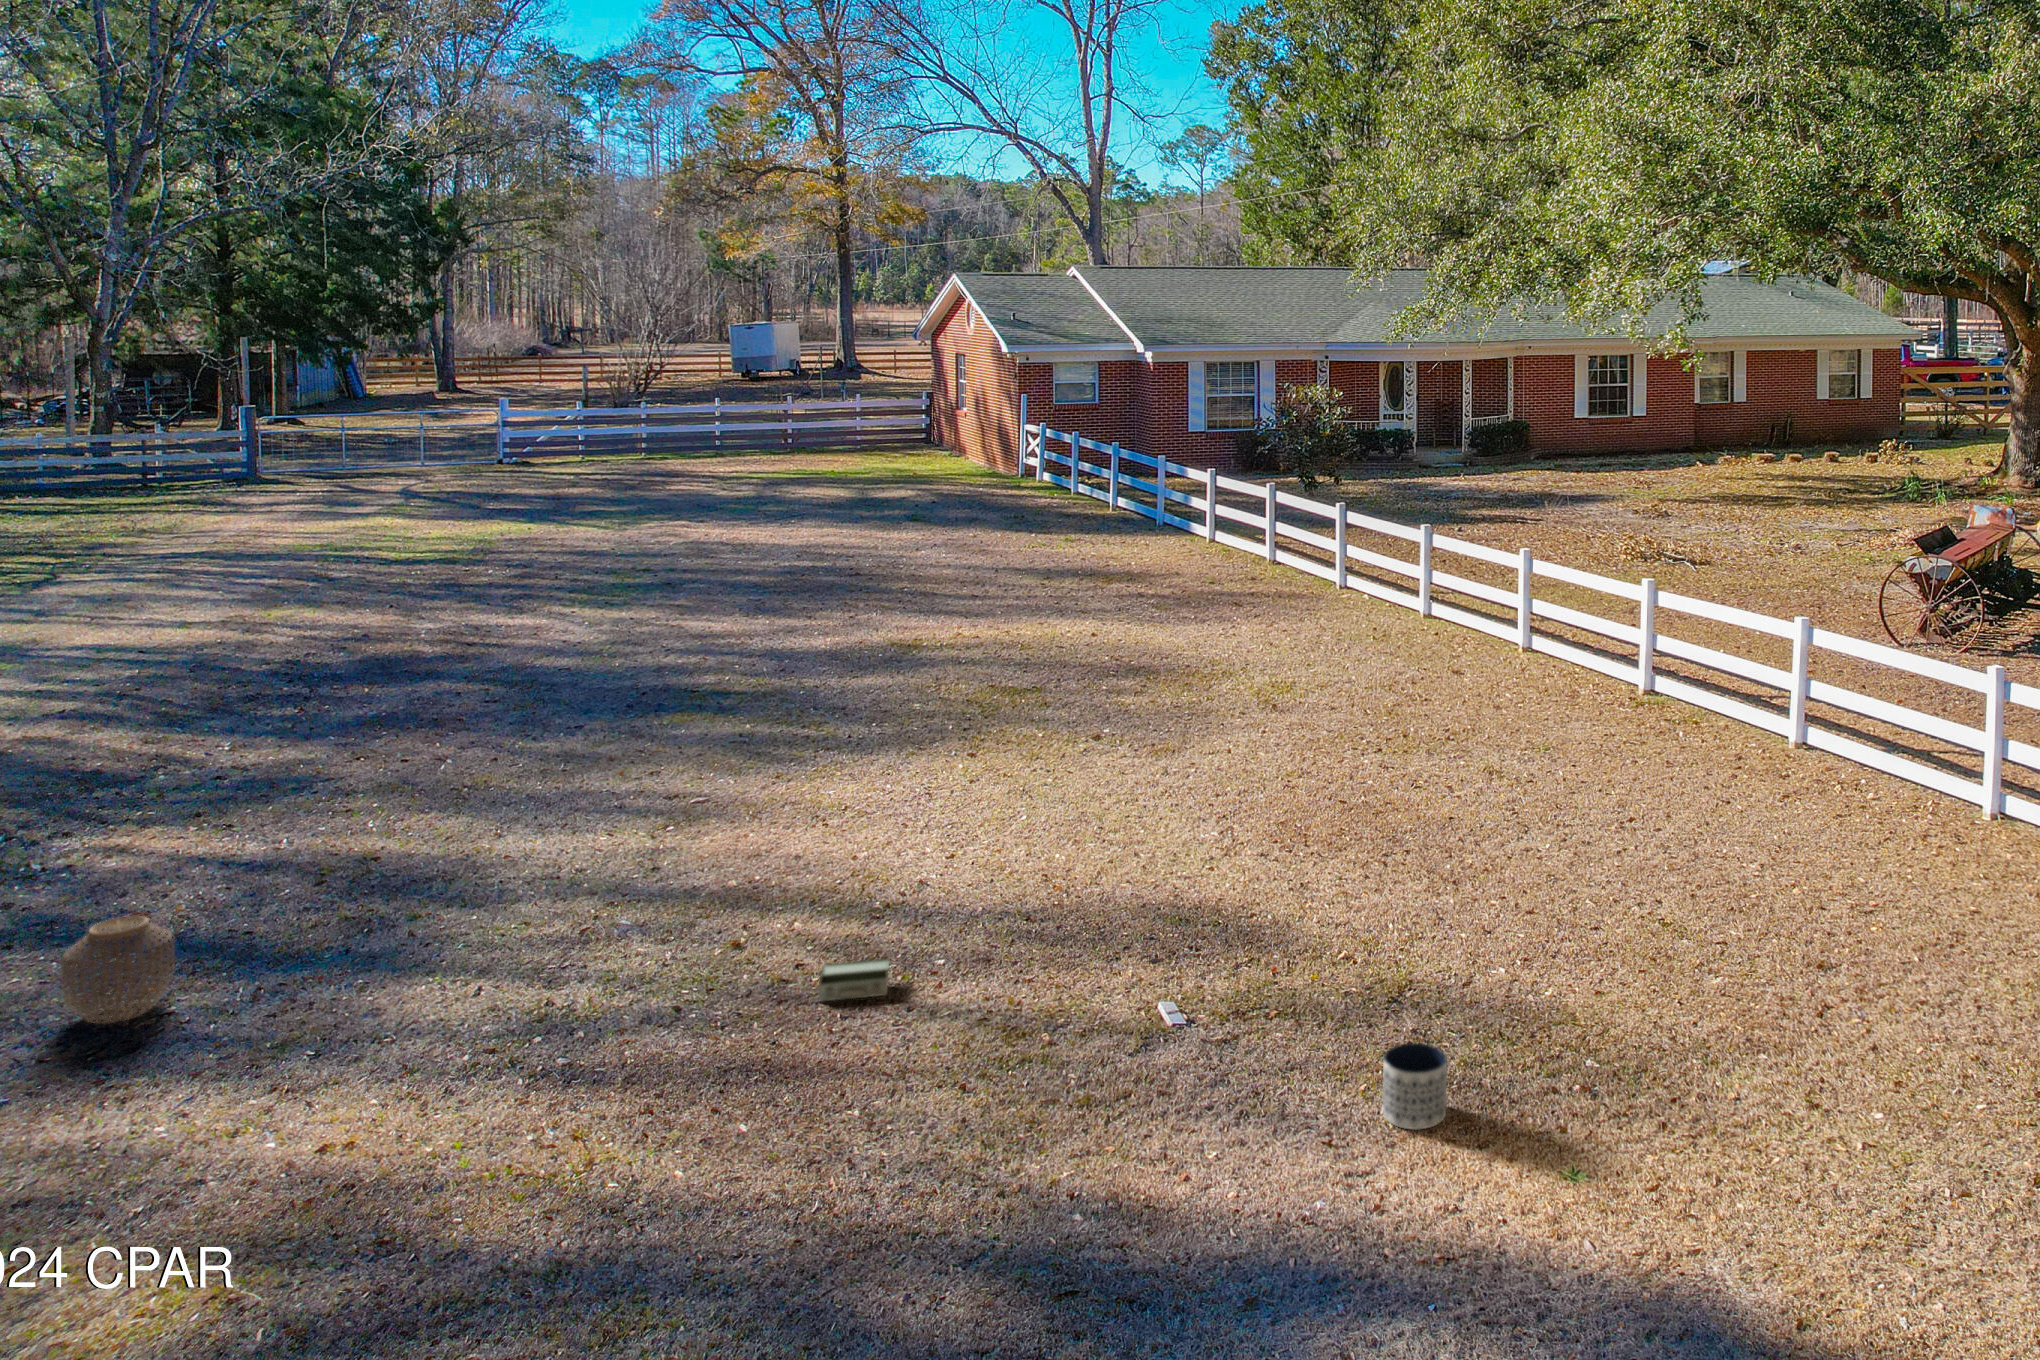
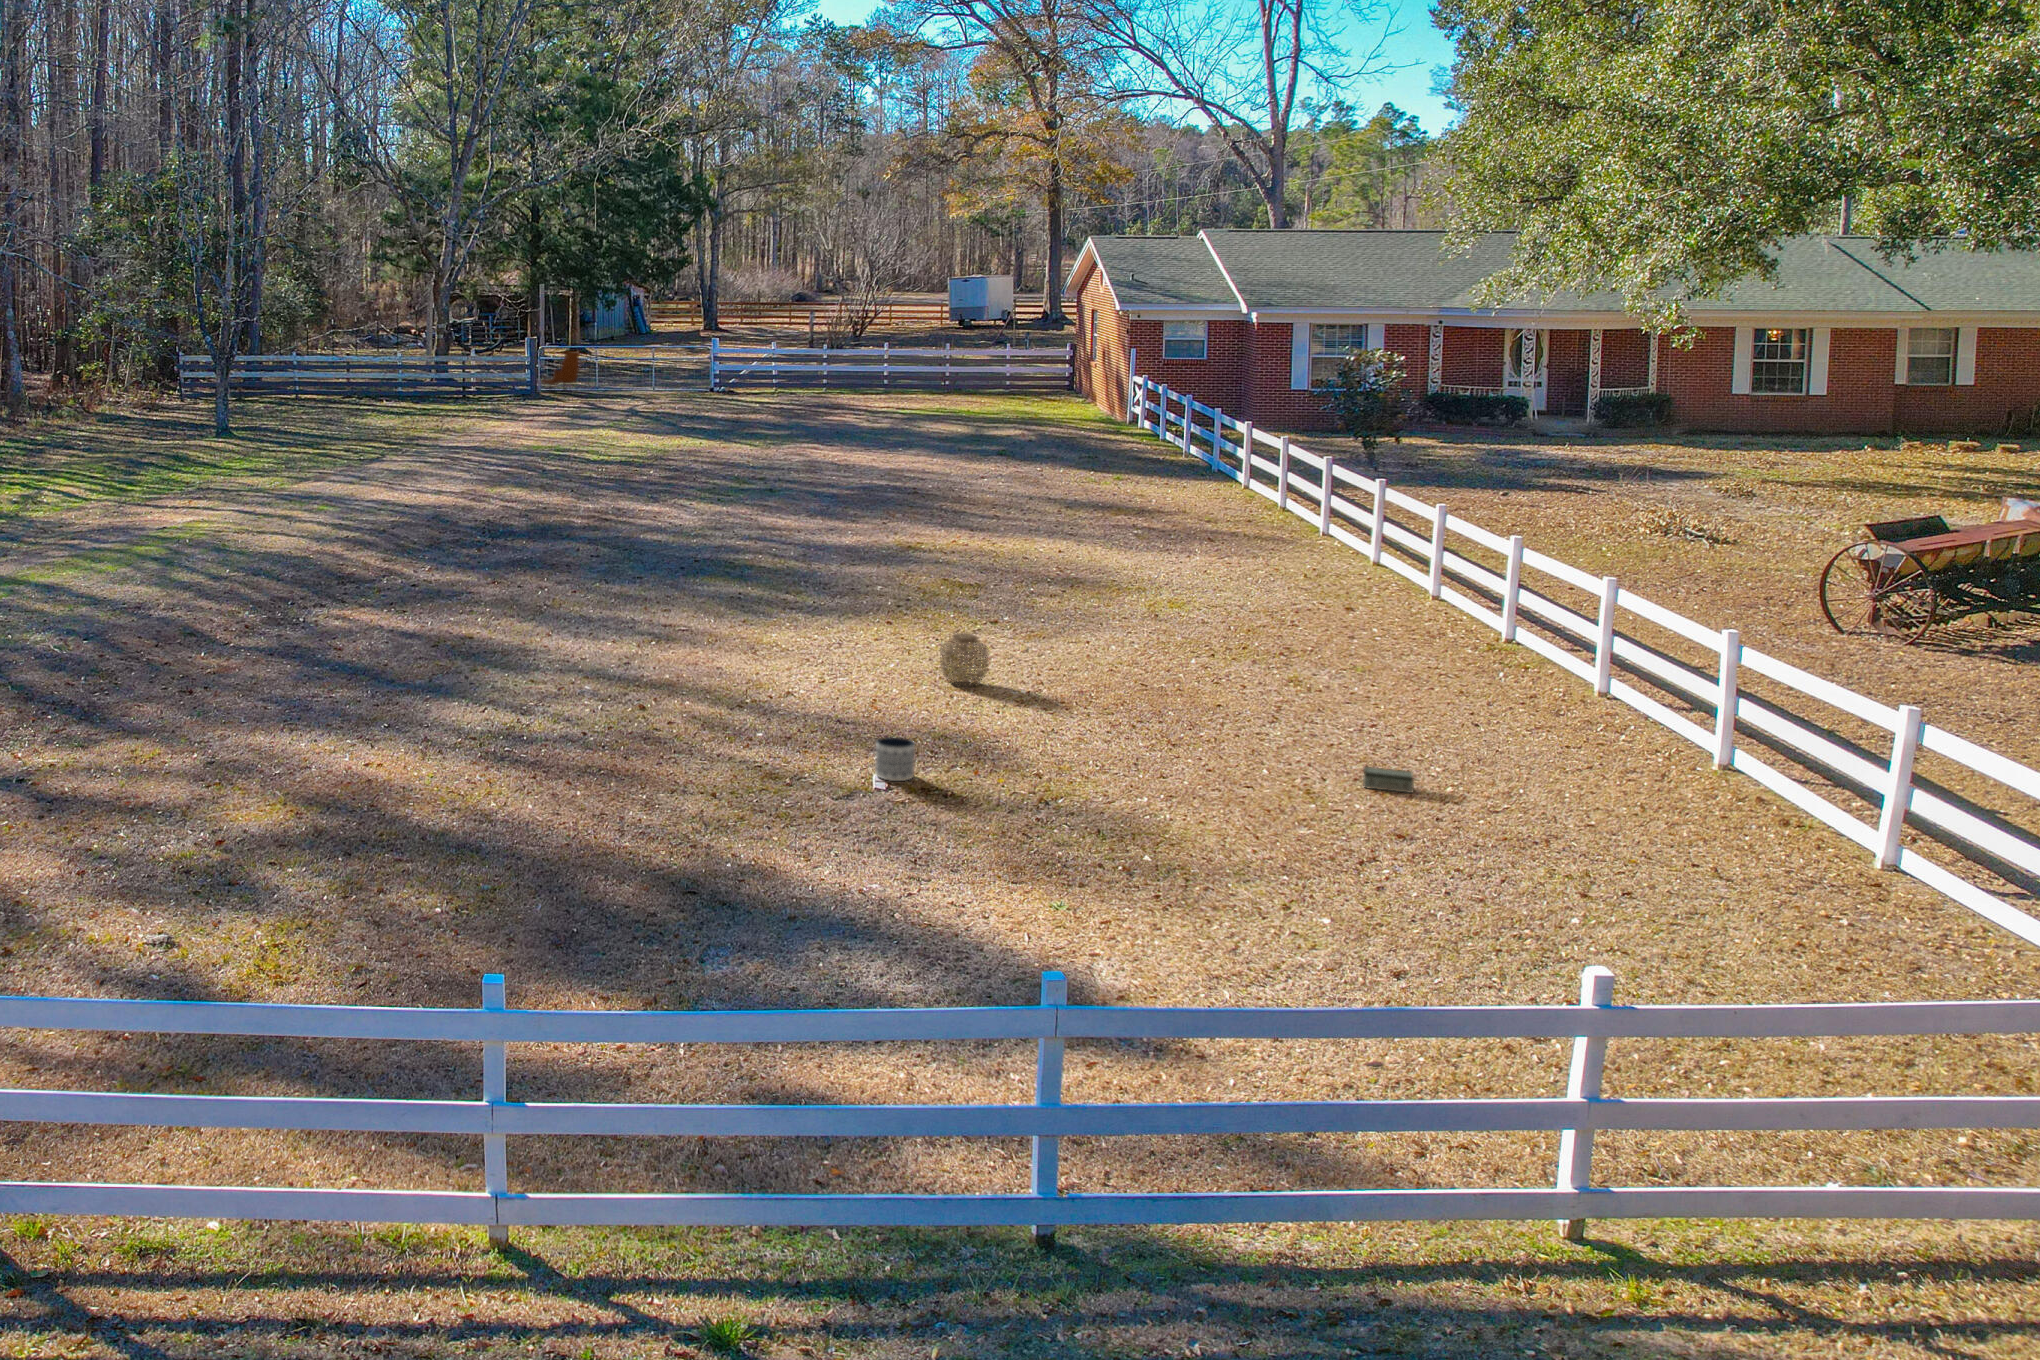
lounge chair: none [253,418,317,474] -> present [542,351,580,392]
woven basket: present [61,916,175,1023] -> present [940,633,989,687]
toolbox: present [818,958,890,1002] -> present [1363,767,1414,793]

